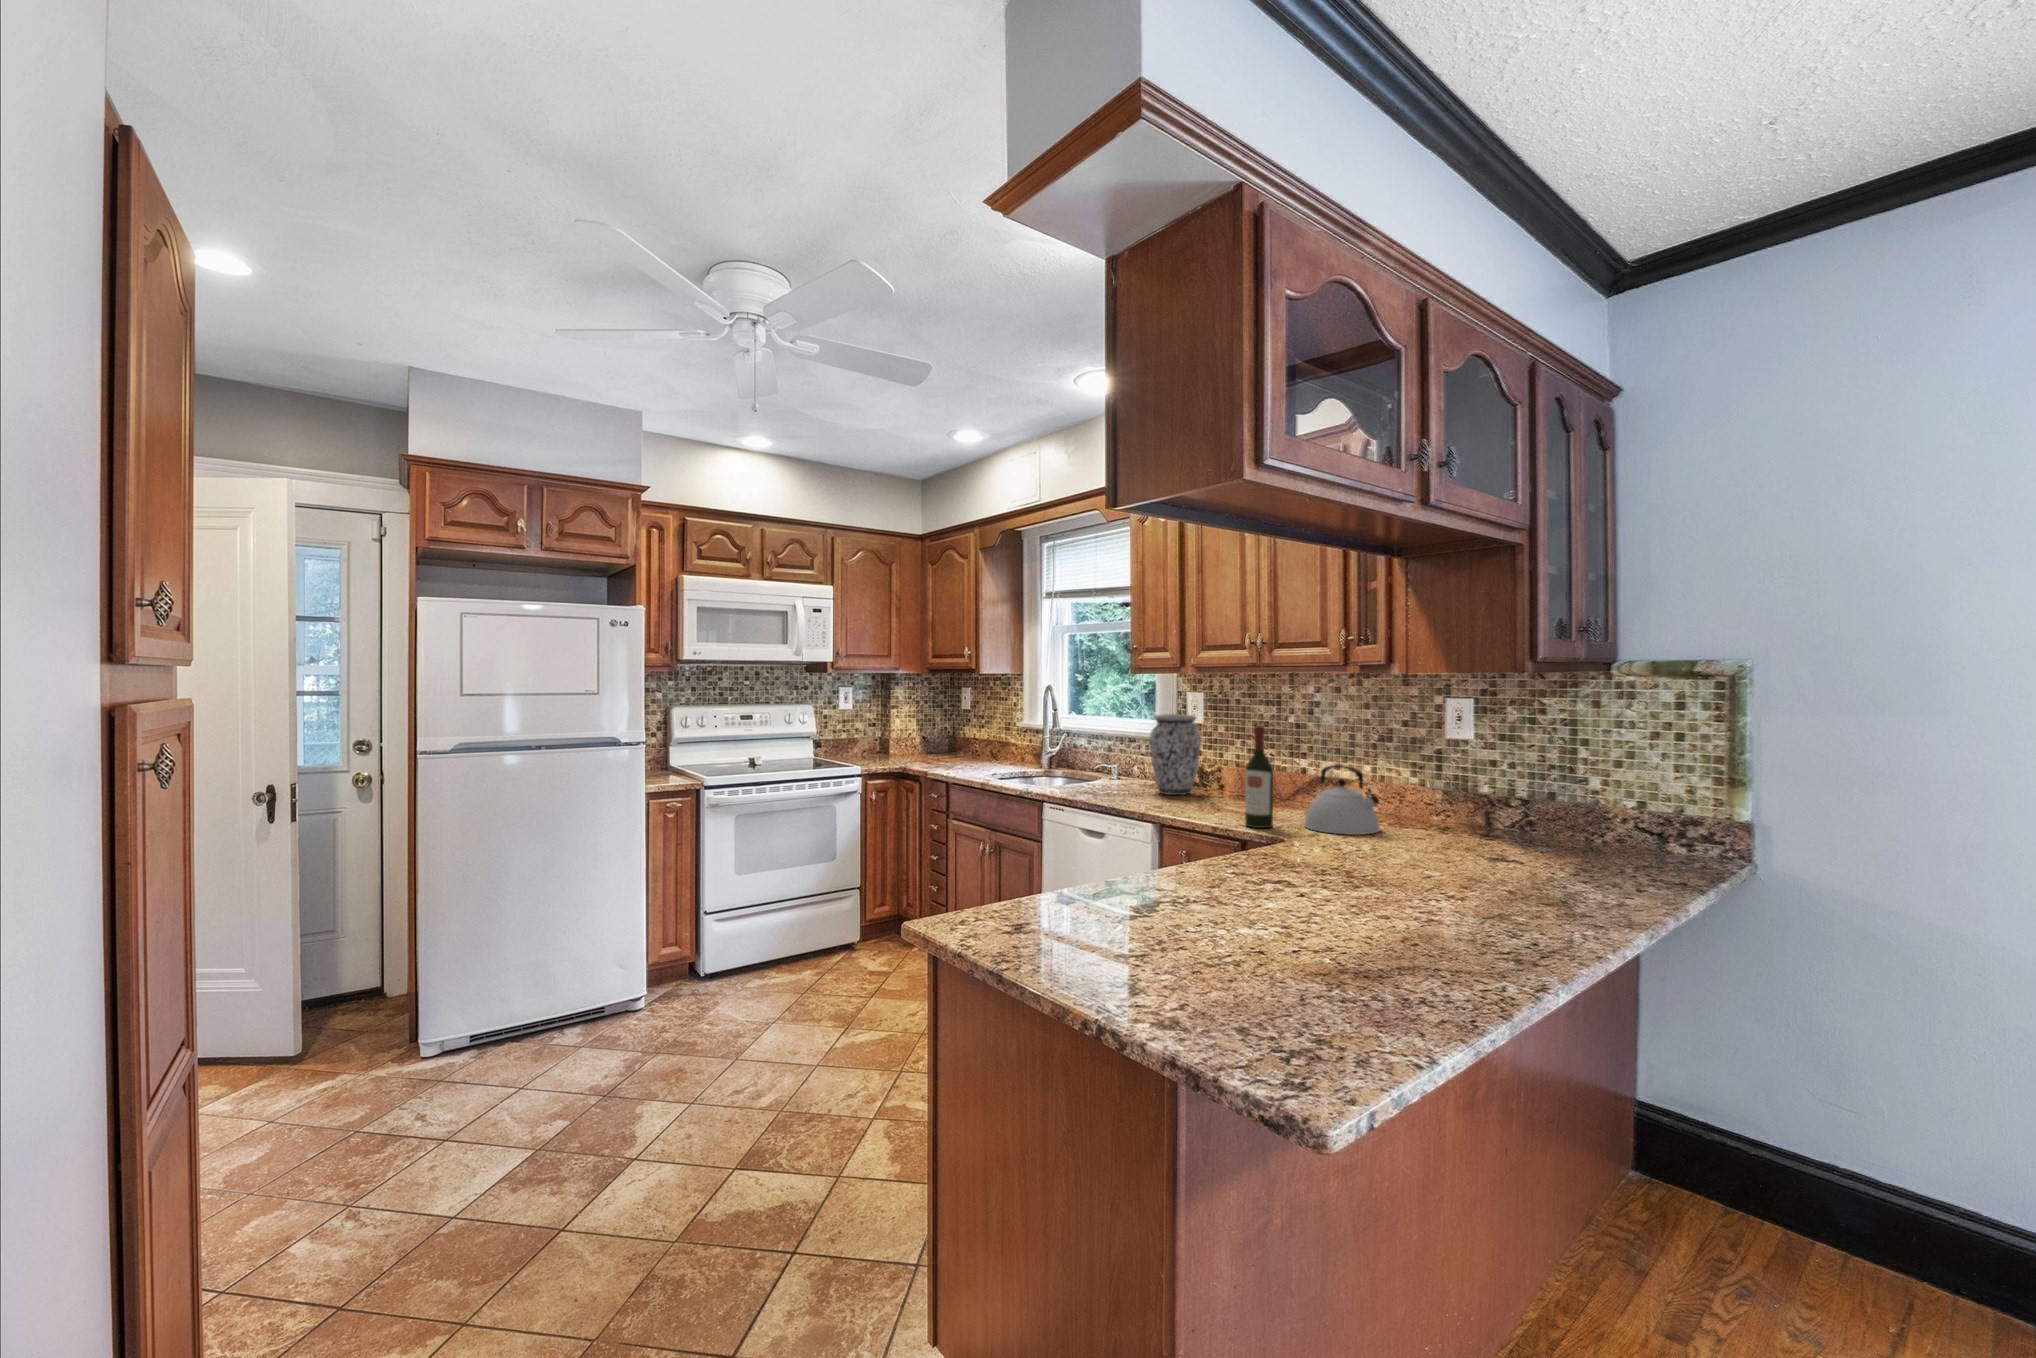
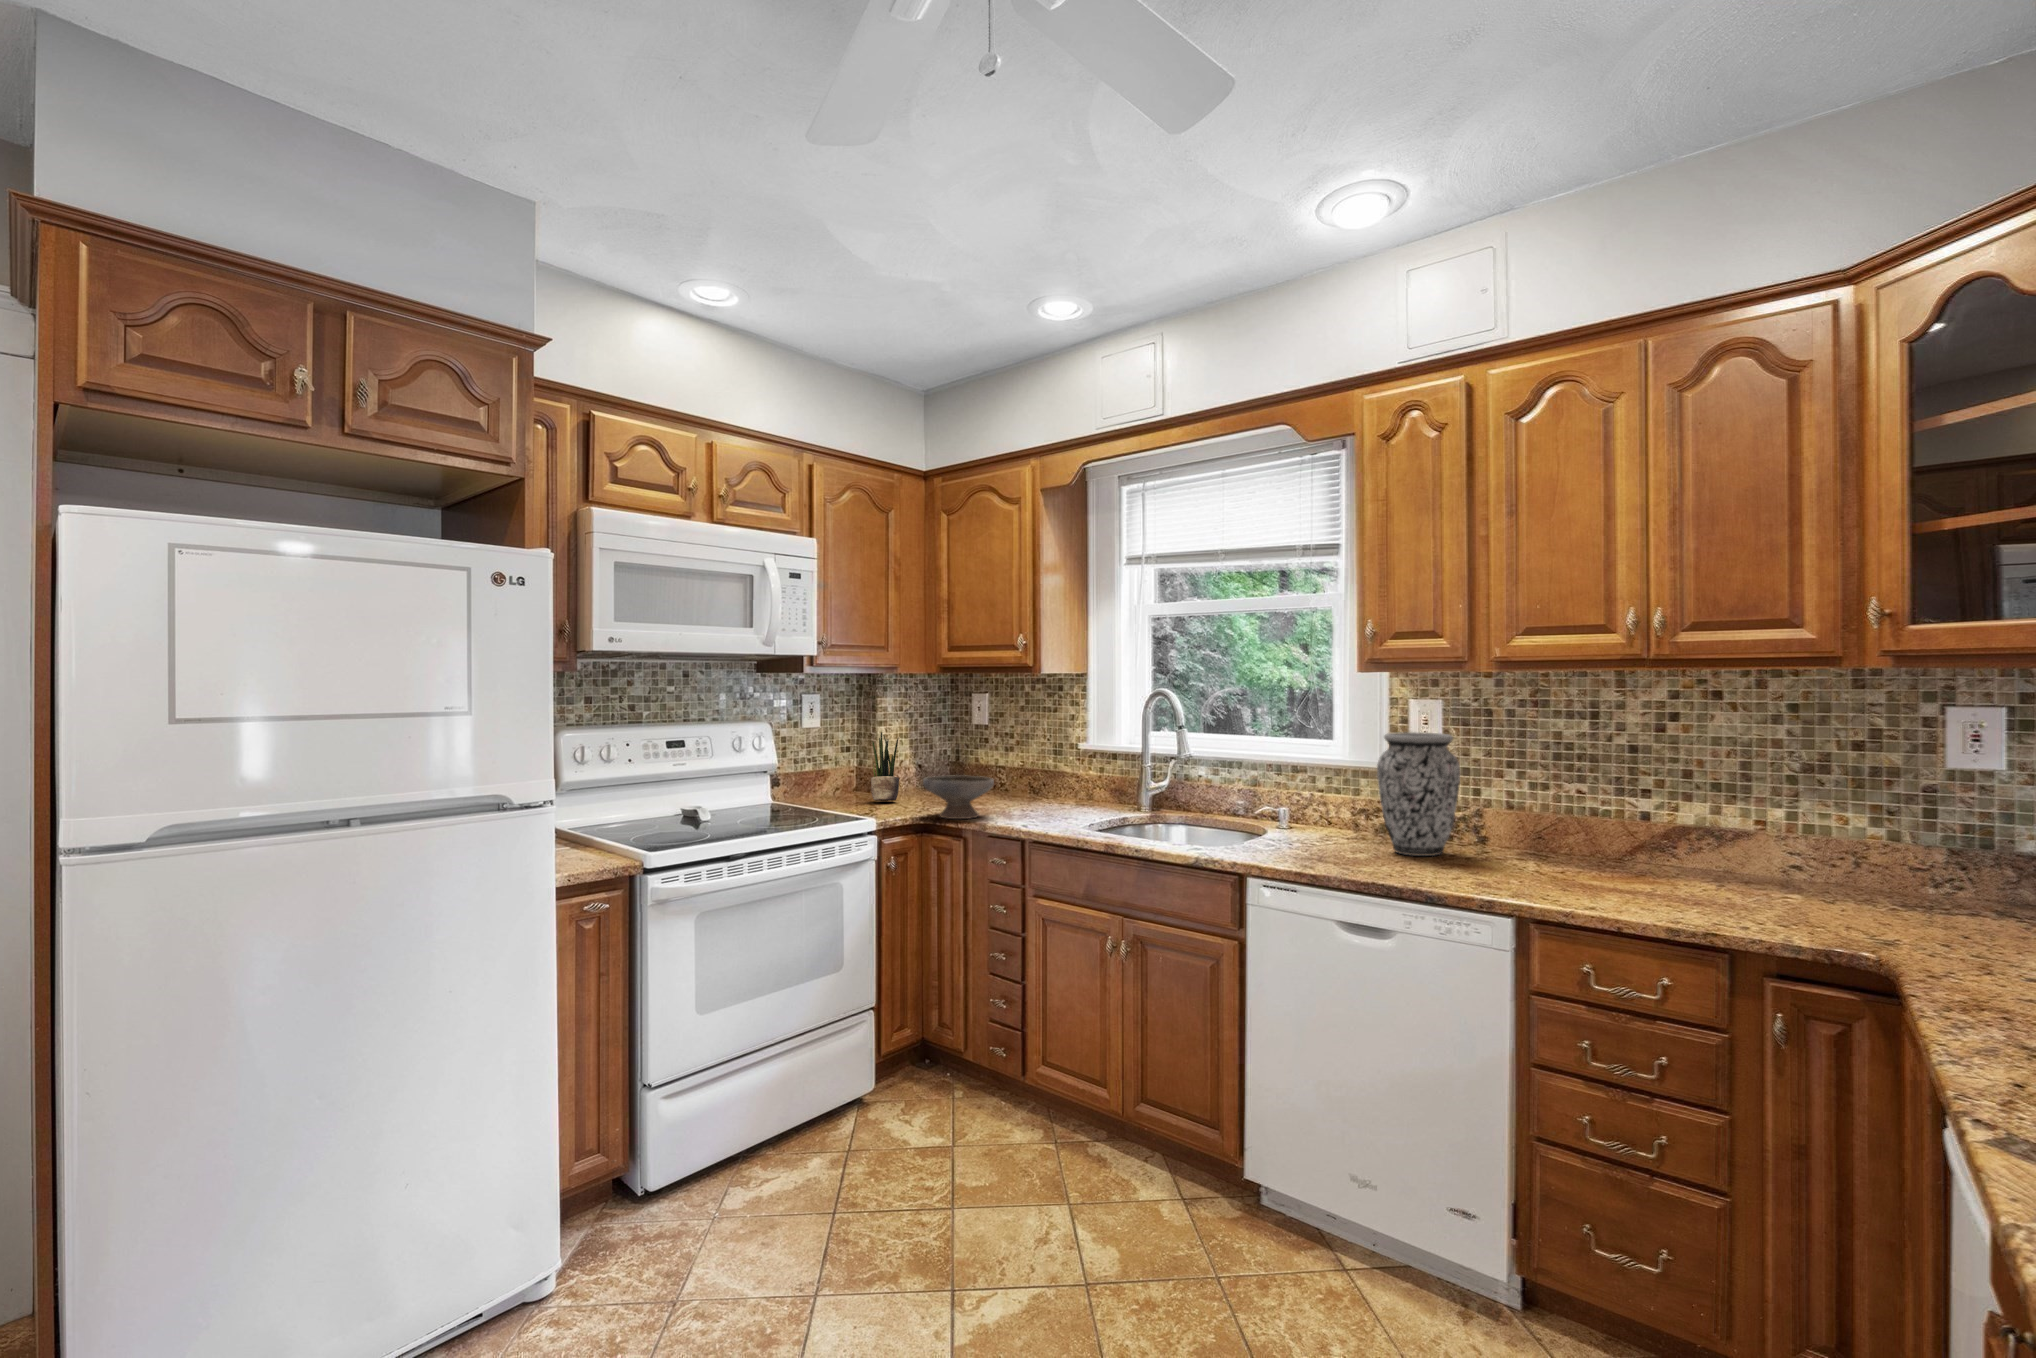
potted plant: none [877,712,897,759] -> present [871,732,899,801]
wine bottle: present [1245,726,1273,828] -> none [1665,754,1717,922]
bowl: none [896,741,942,769] -> present [923,775,994,819]
kettle: present [1305,765,1379,835] -> none [1745,815,1898,930]

